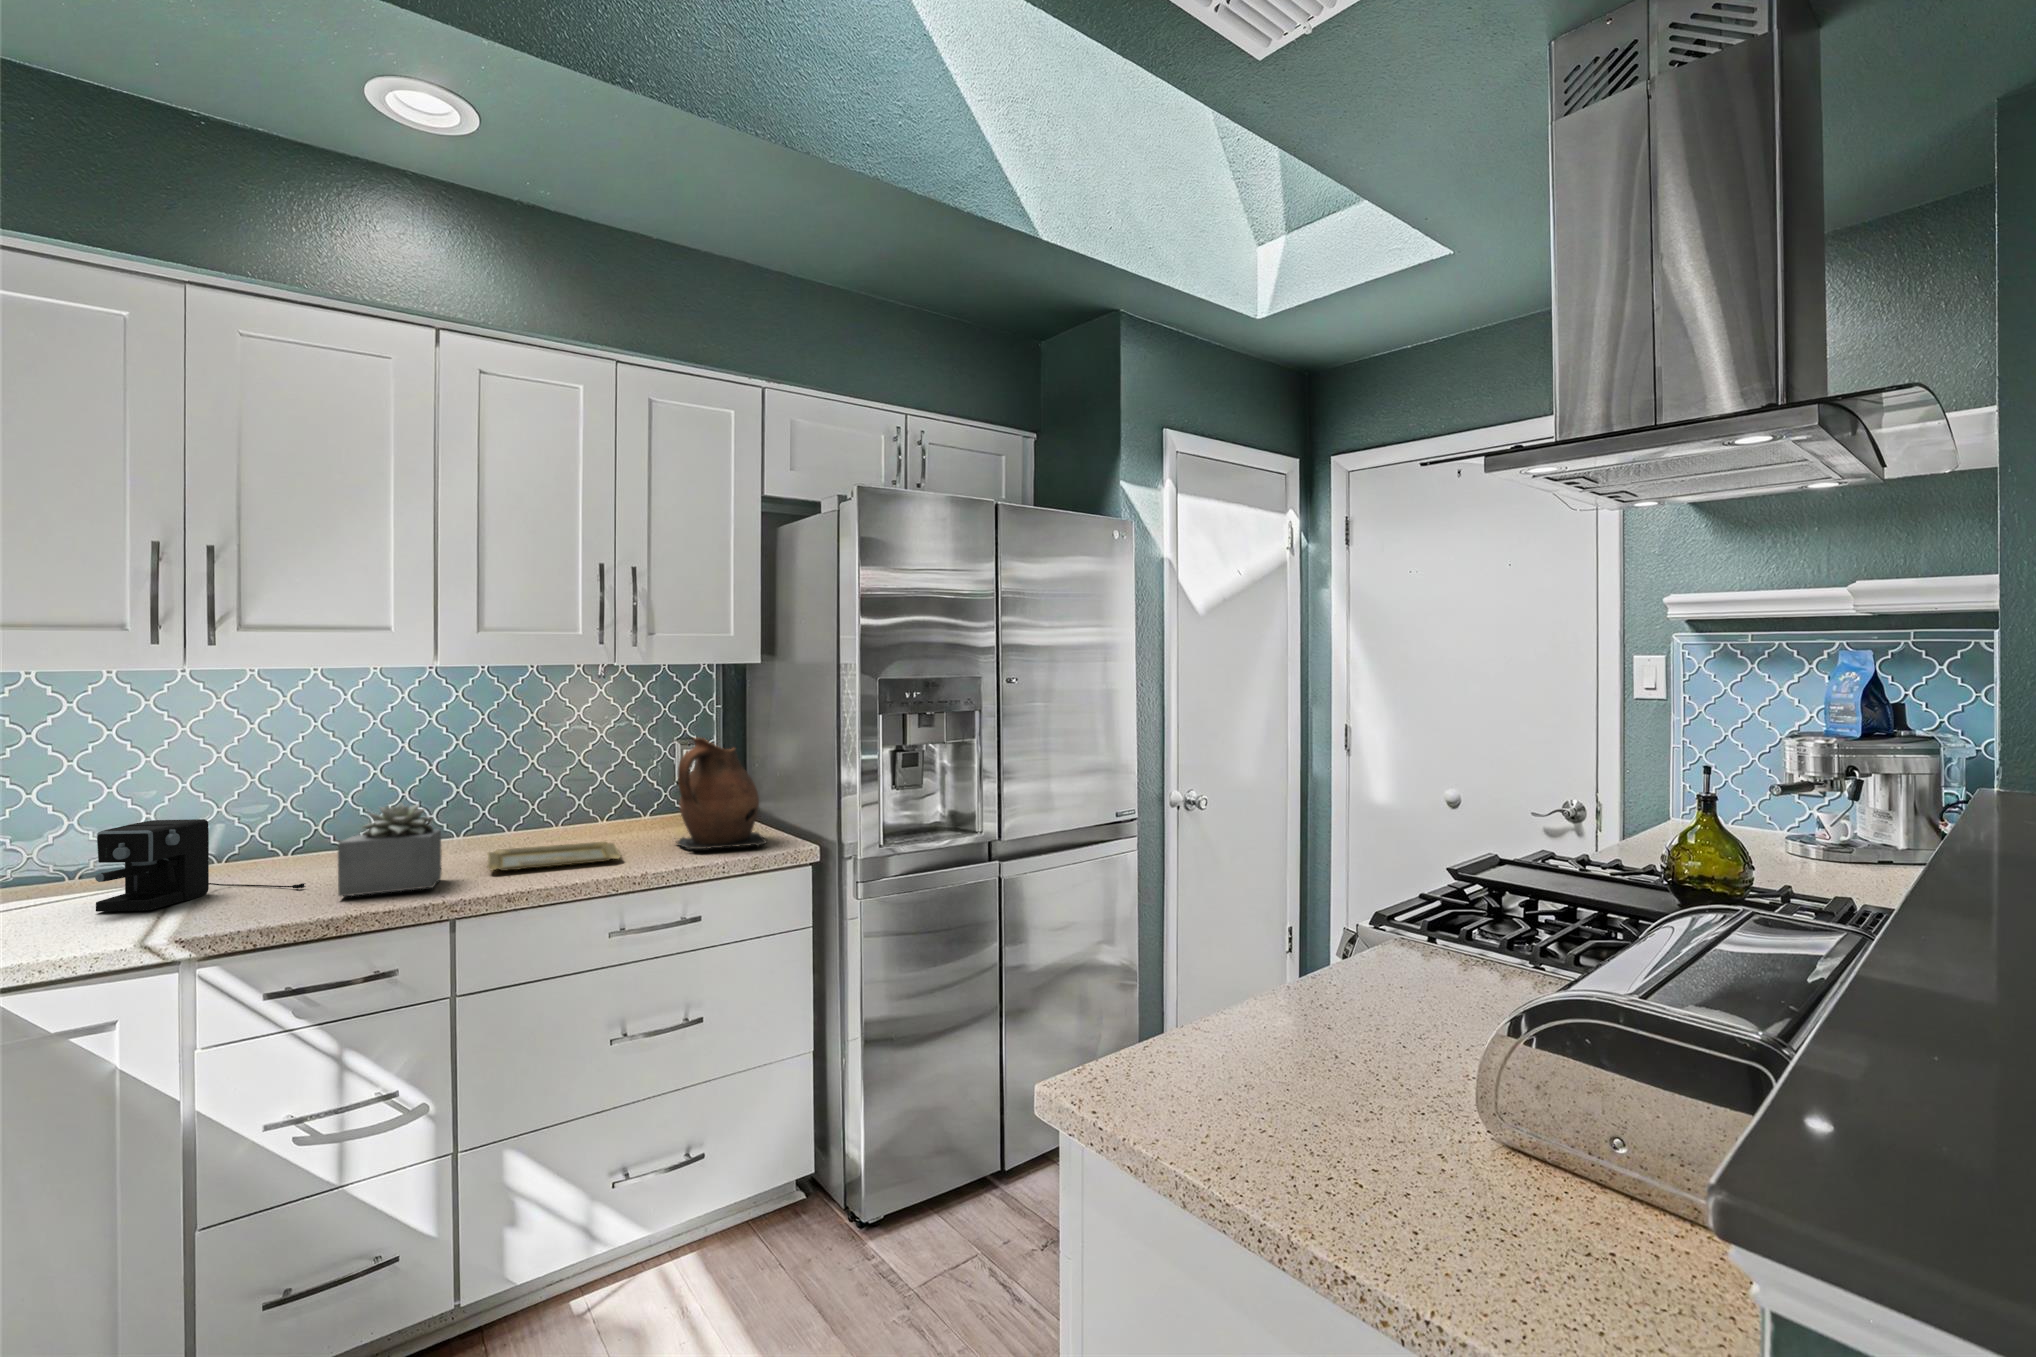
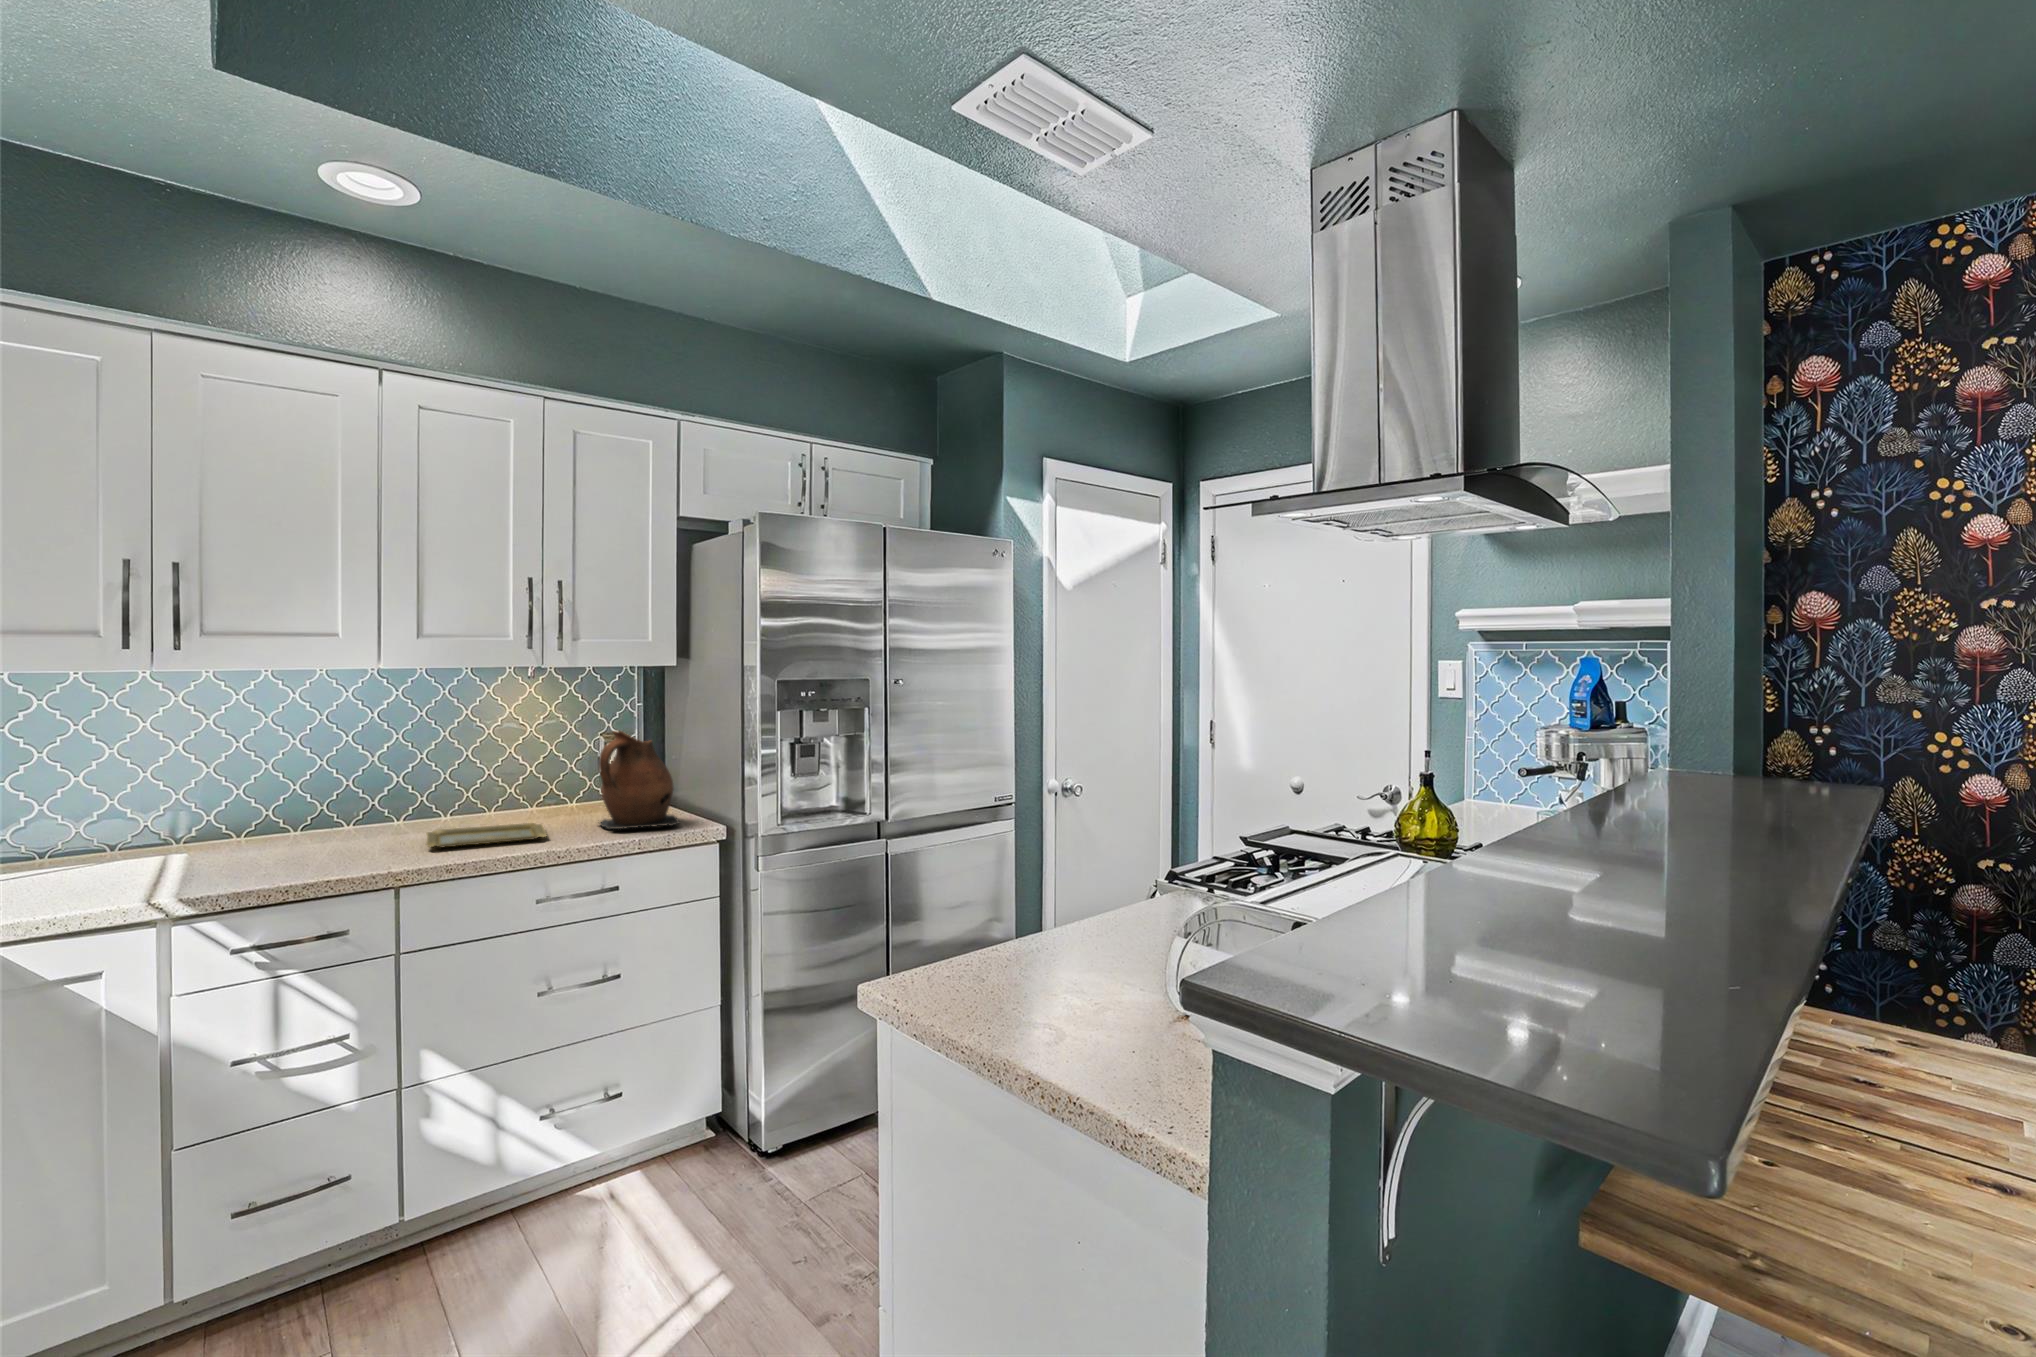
succulent plant: present [338,803,442,897] -> none [292,787,385,869]
coffee maker: present [95,819,306,912] -> none [74,803,262,883]

